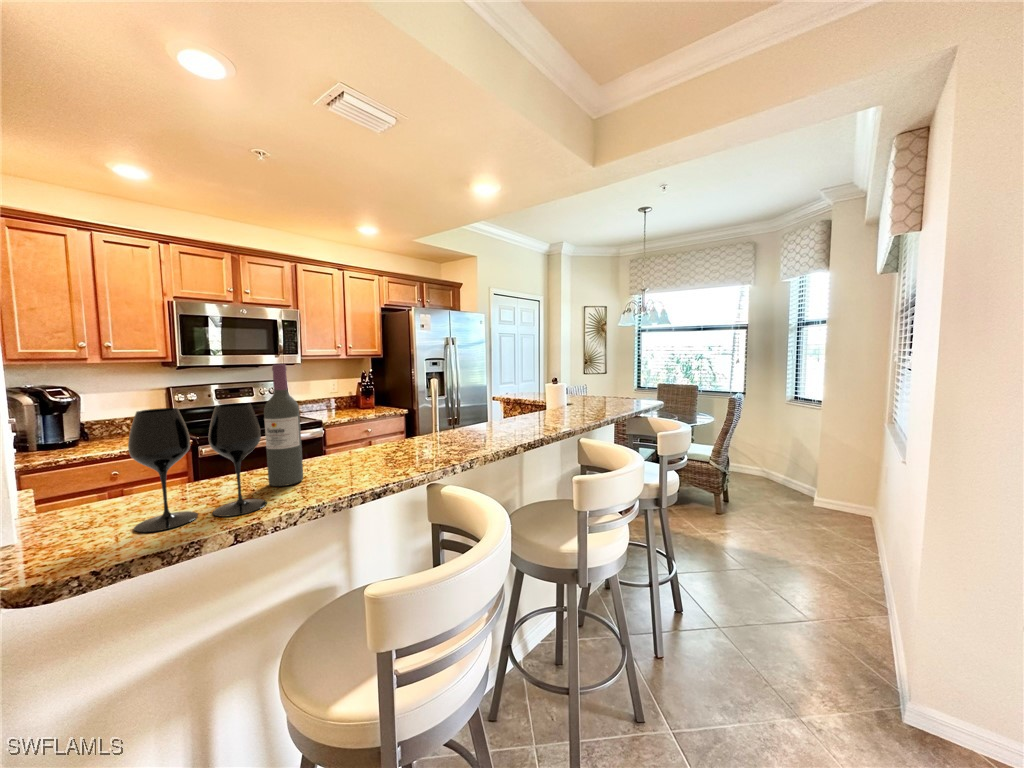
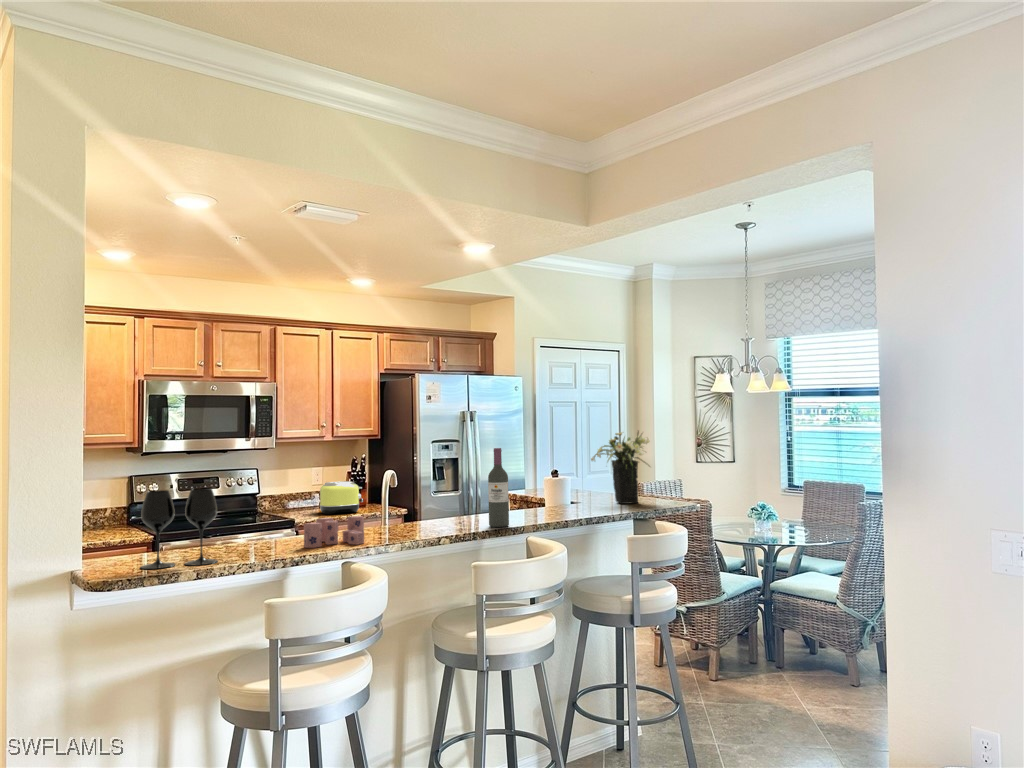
flower arrangement: none [580,346,628,403] -> present [591,431,649,504]
wine bottle: present [264,364,303,486] -> present [488,448,509,527]
toaster: none [339,389,373,414] -> present [320,481,363,514]
candle: none [373,426,441,468] -> present [304,516,364,548]

